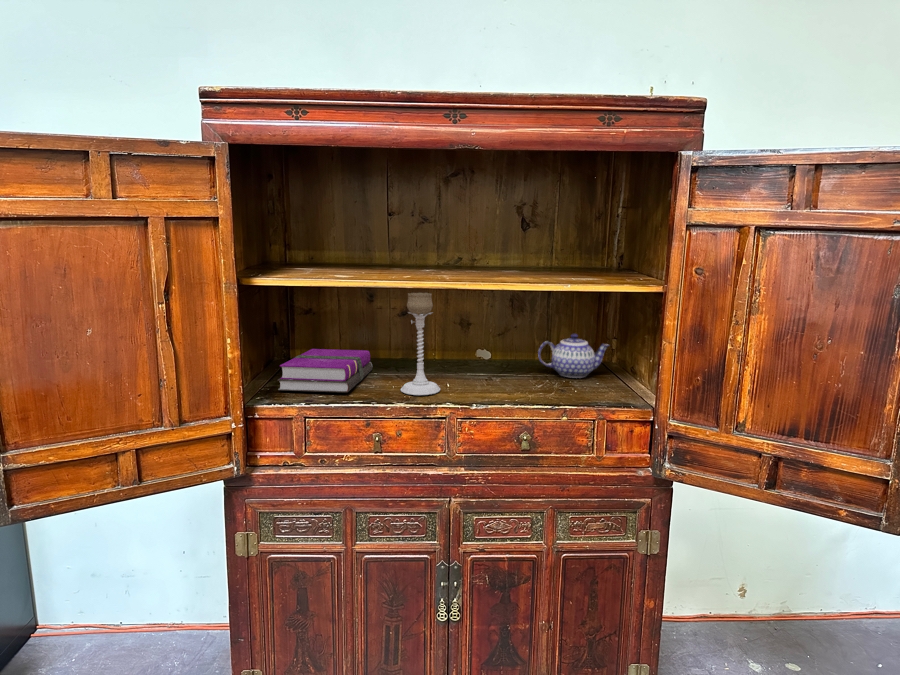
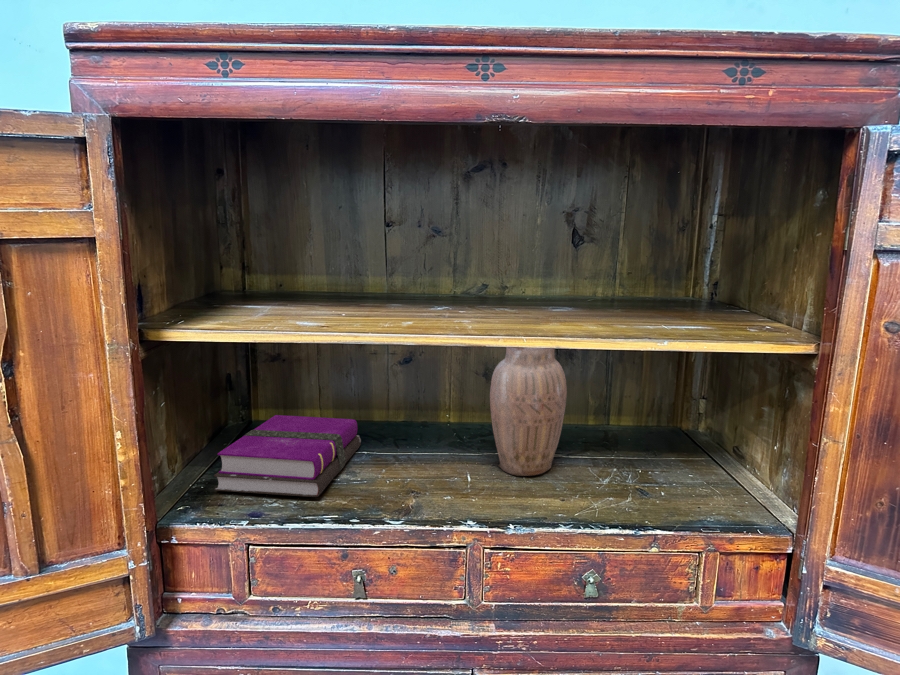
vase: none [462,289,513,384] -> present [490,347,567,476]
candle holder: present [400,292,440,395] -> none [398,344,458,502]
teapot: present [538,334,609,378] -> none [600,398,706,464]

